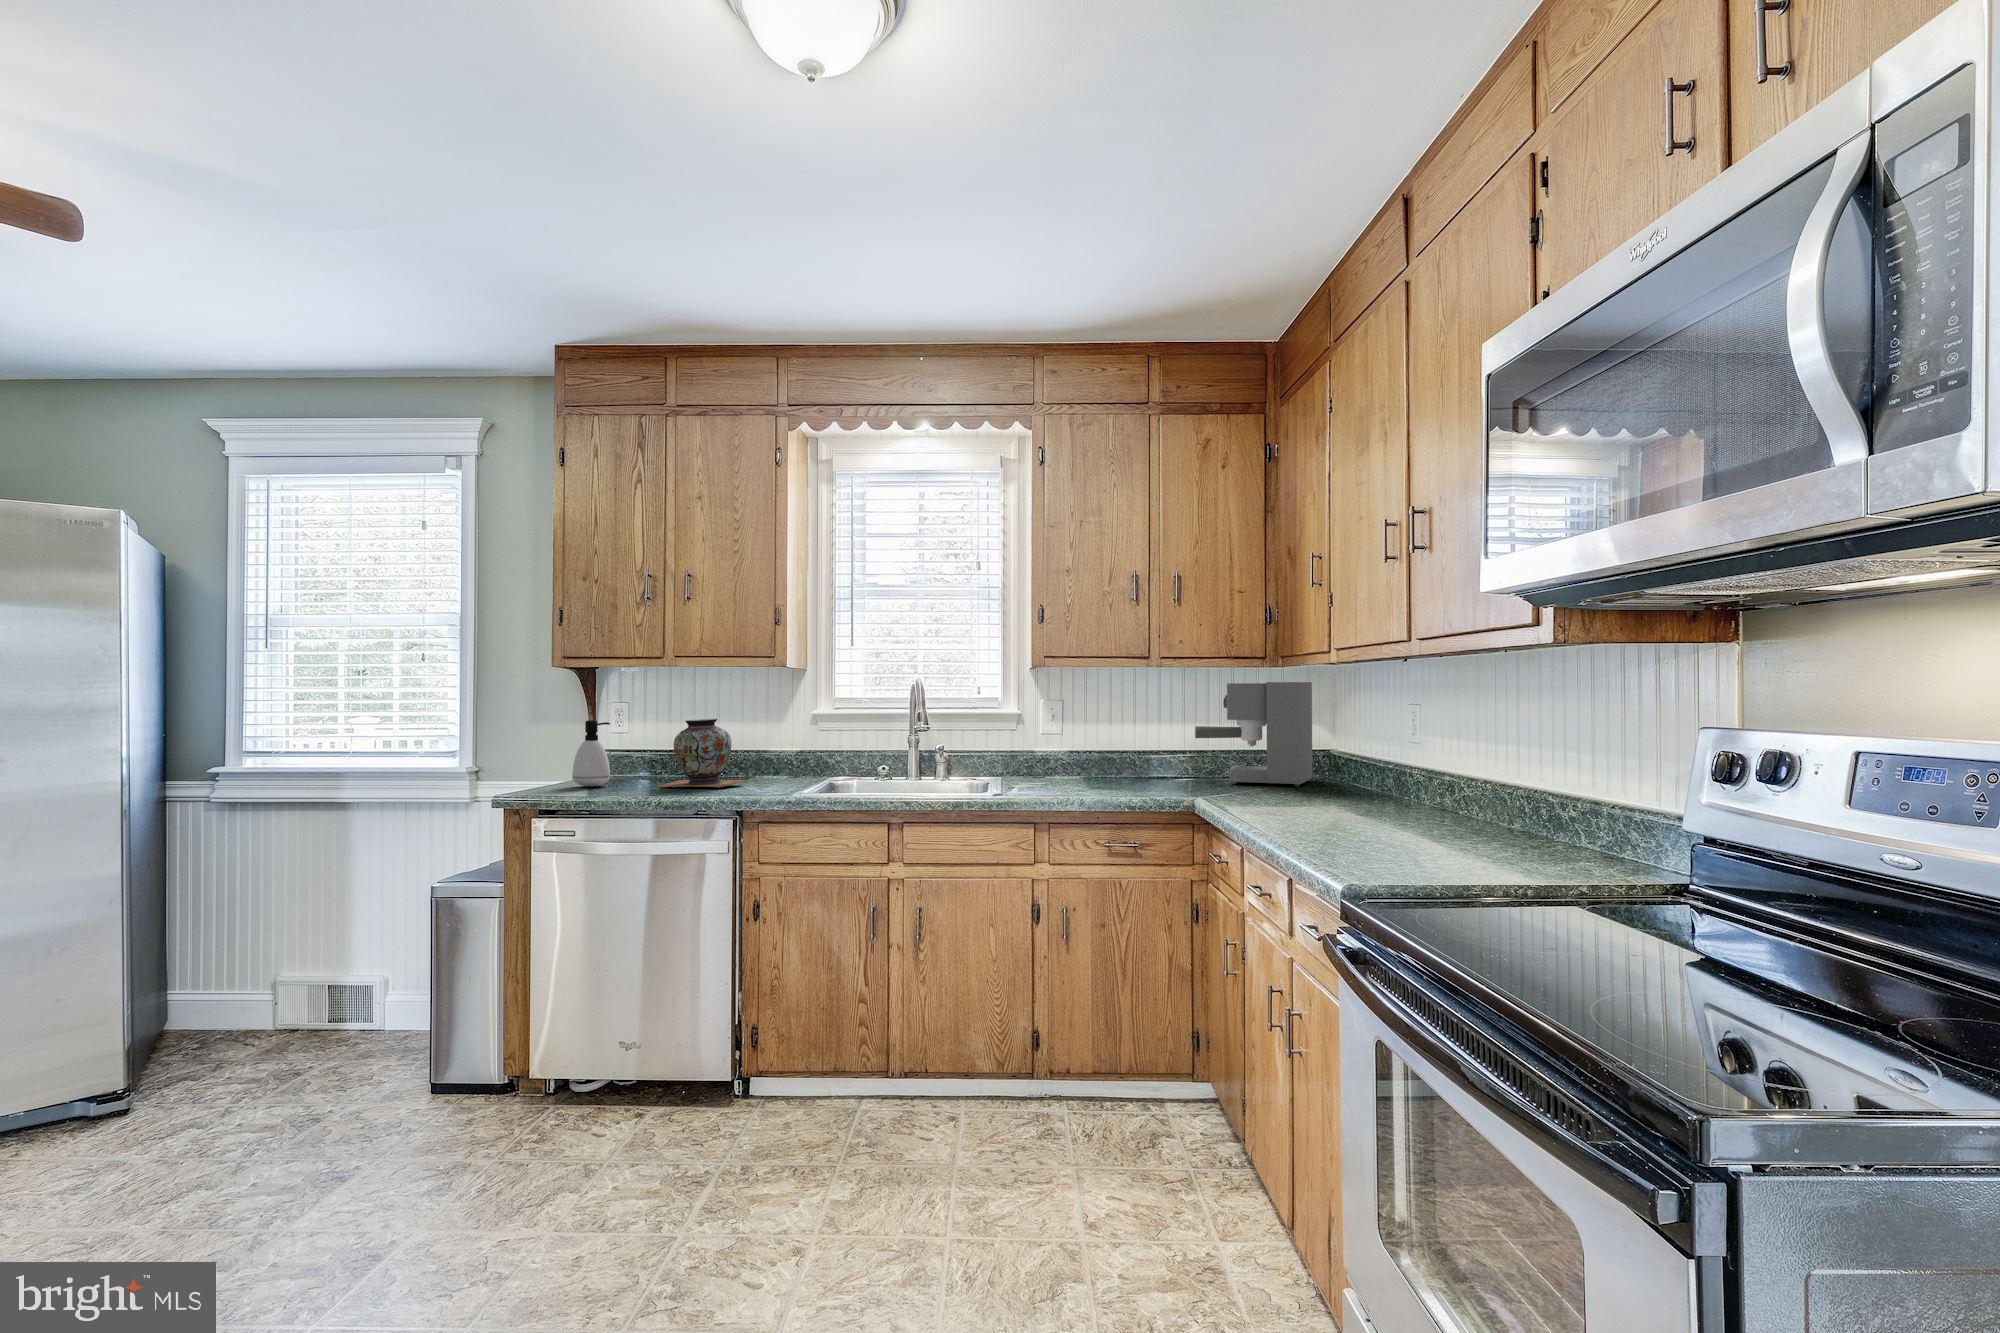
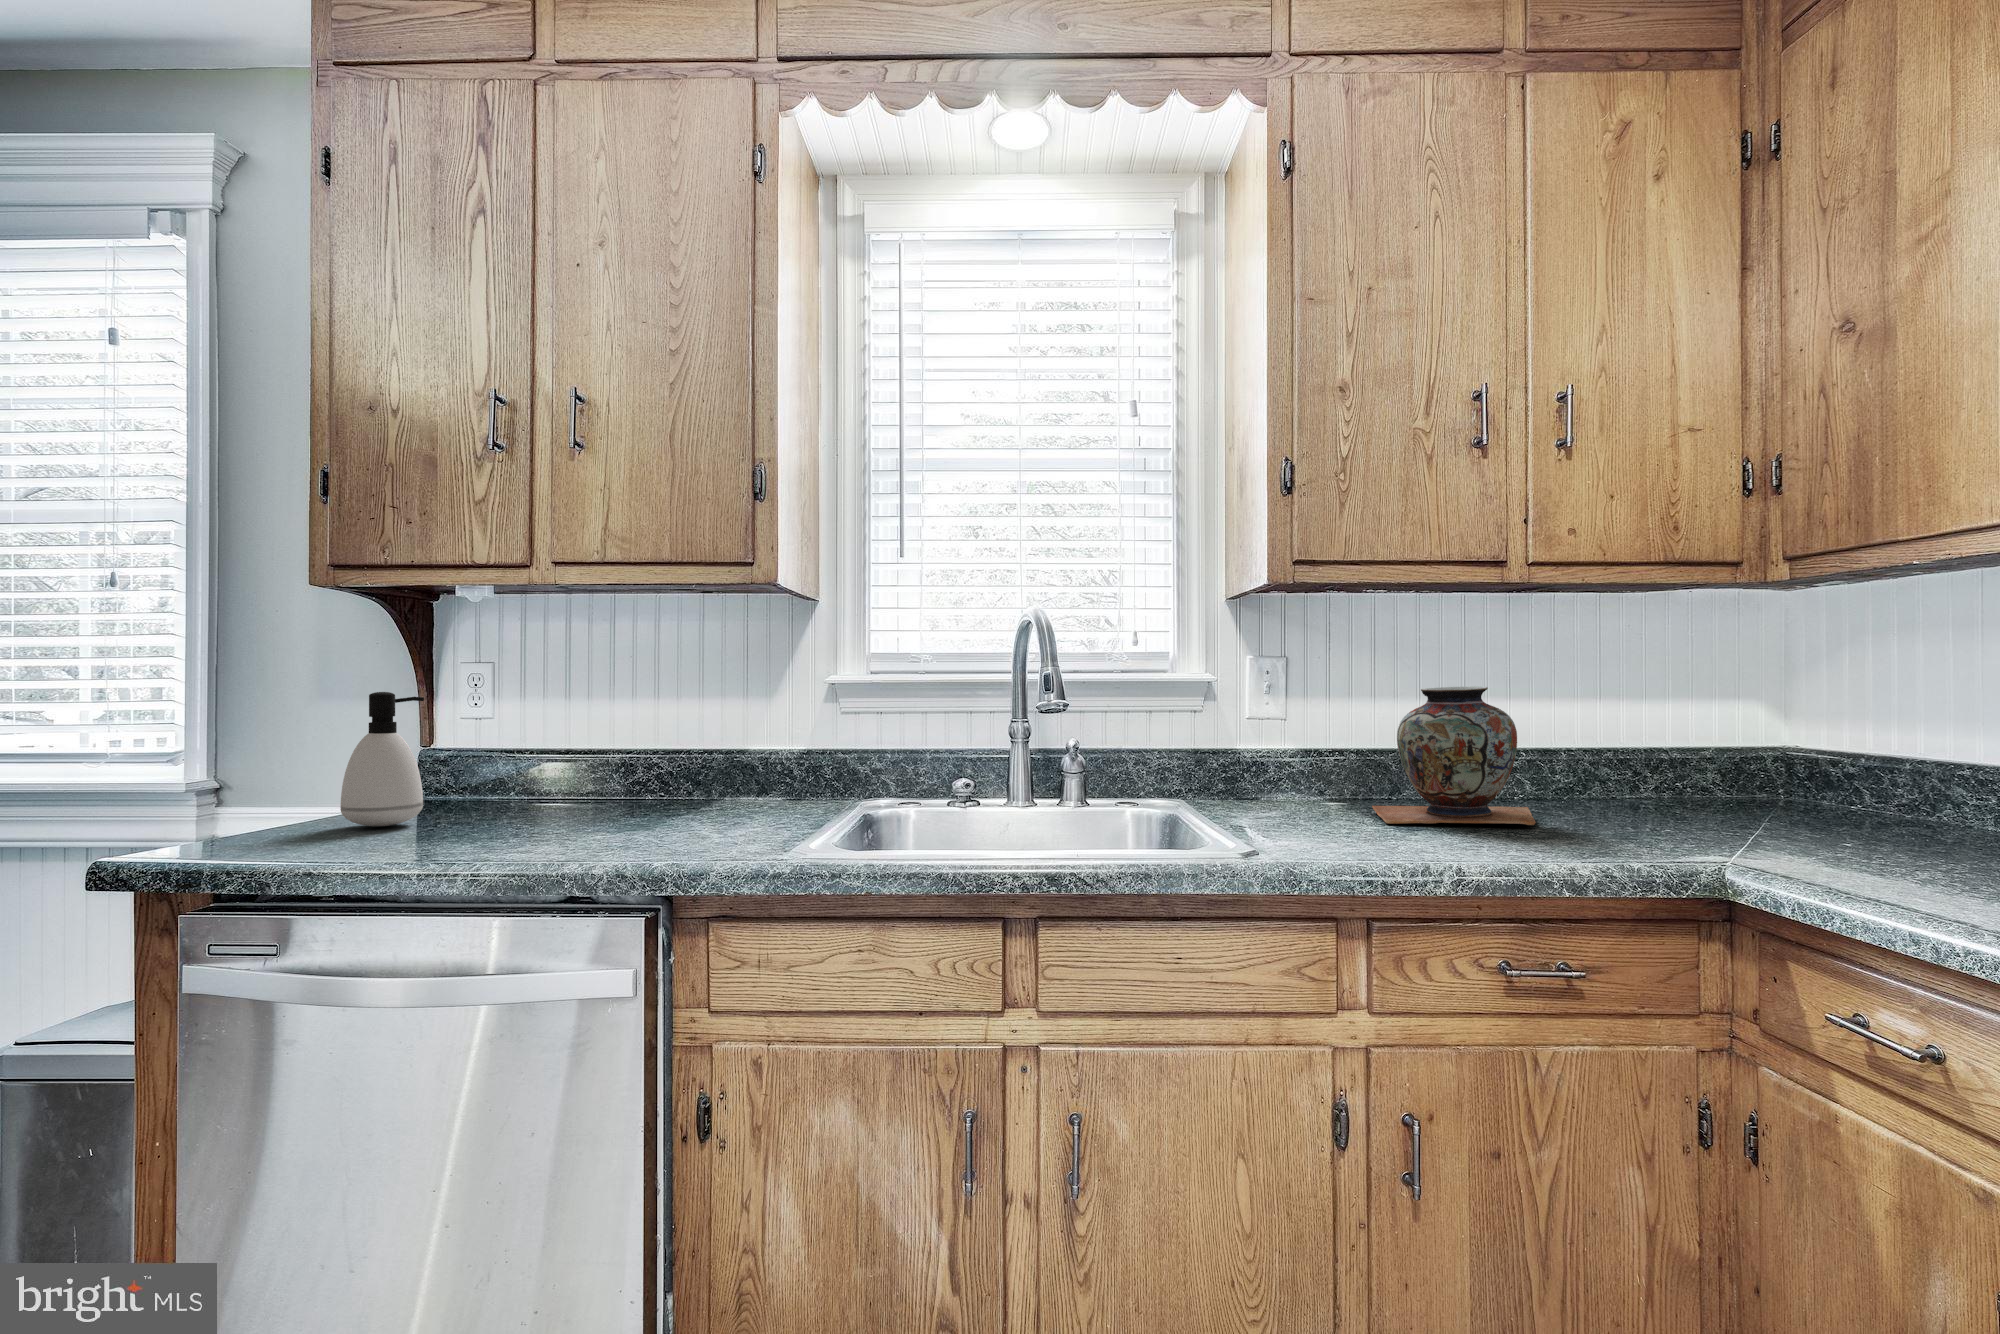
coffee maker: present [1195,682,1312,786] -> none [1562,612,1829,824]
decorative vase: present [659,718,746,787] -> present [1372,686,1535,825]

